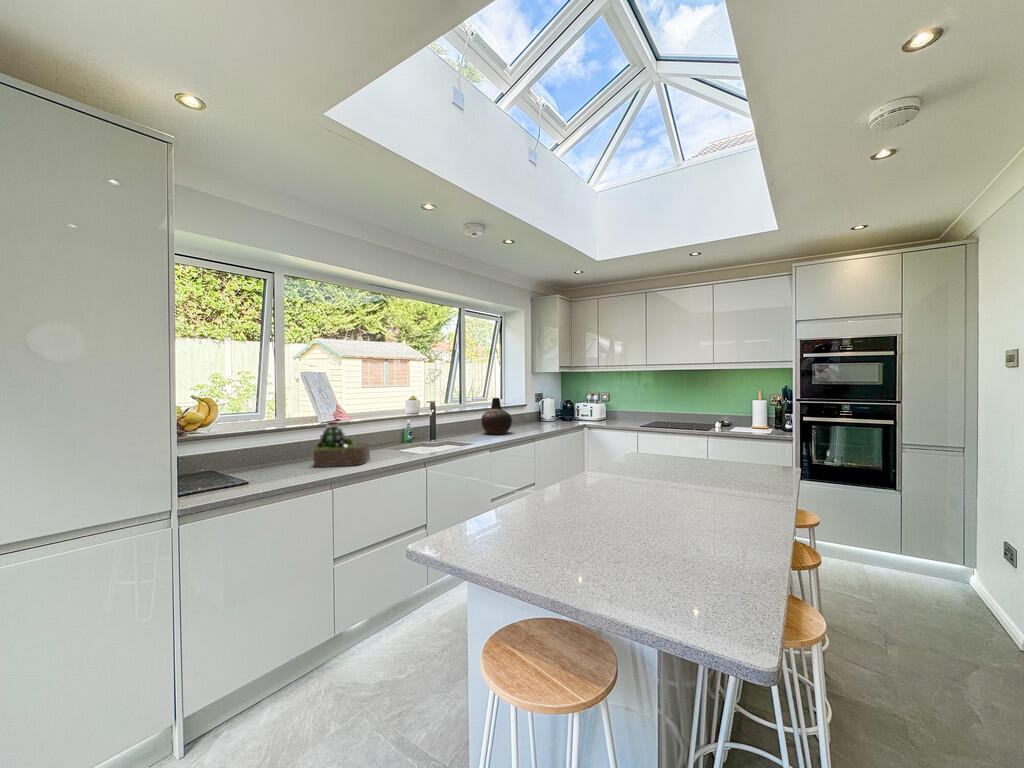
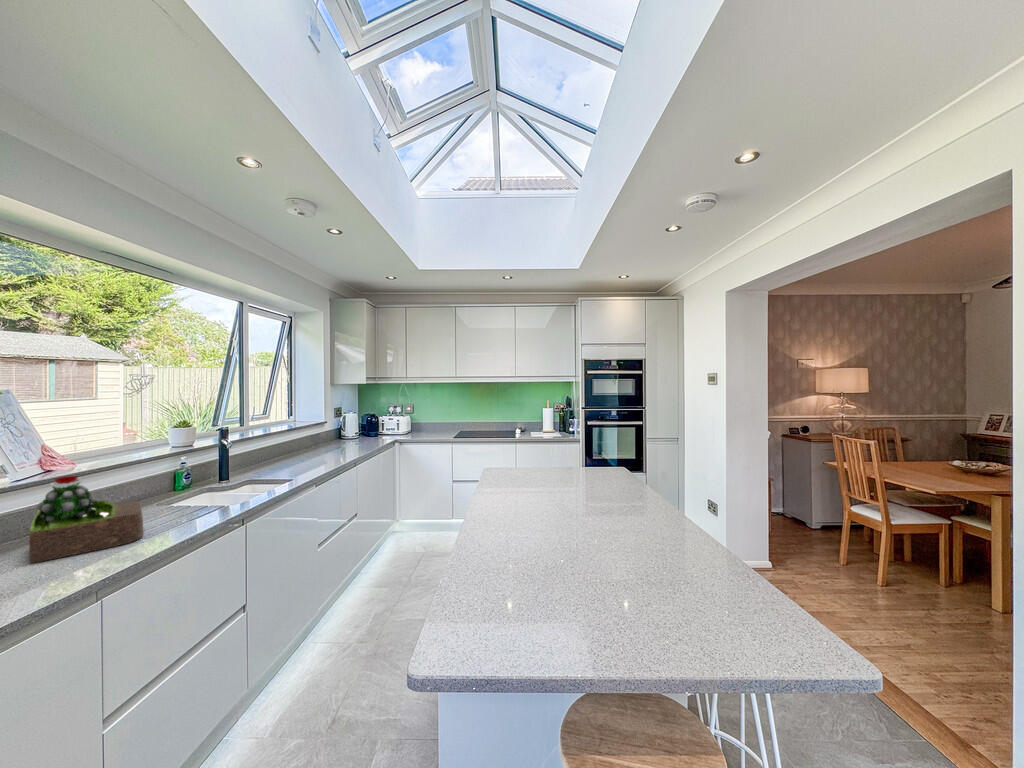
vase: present [481,398,512,434] -> none [284,417,326,462]

